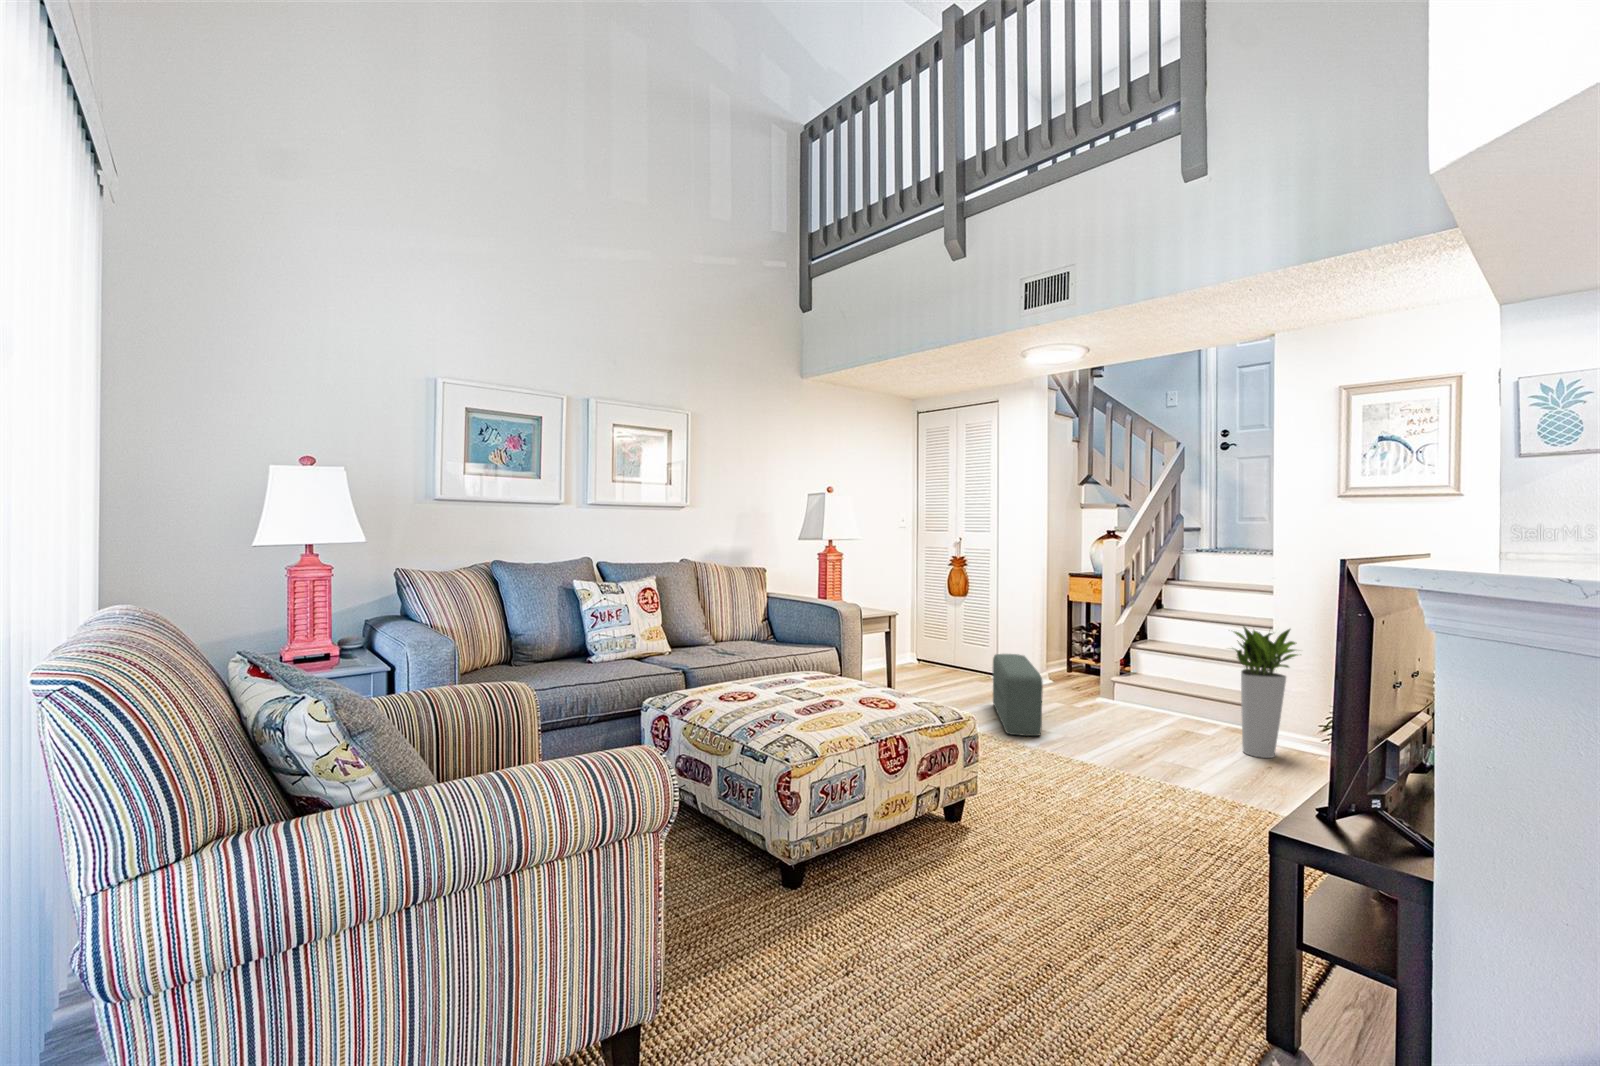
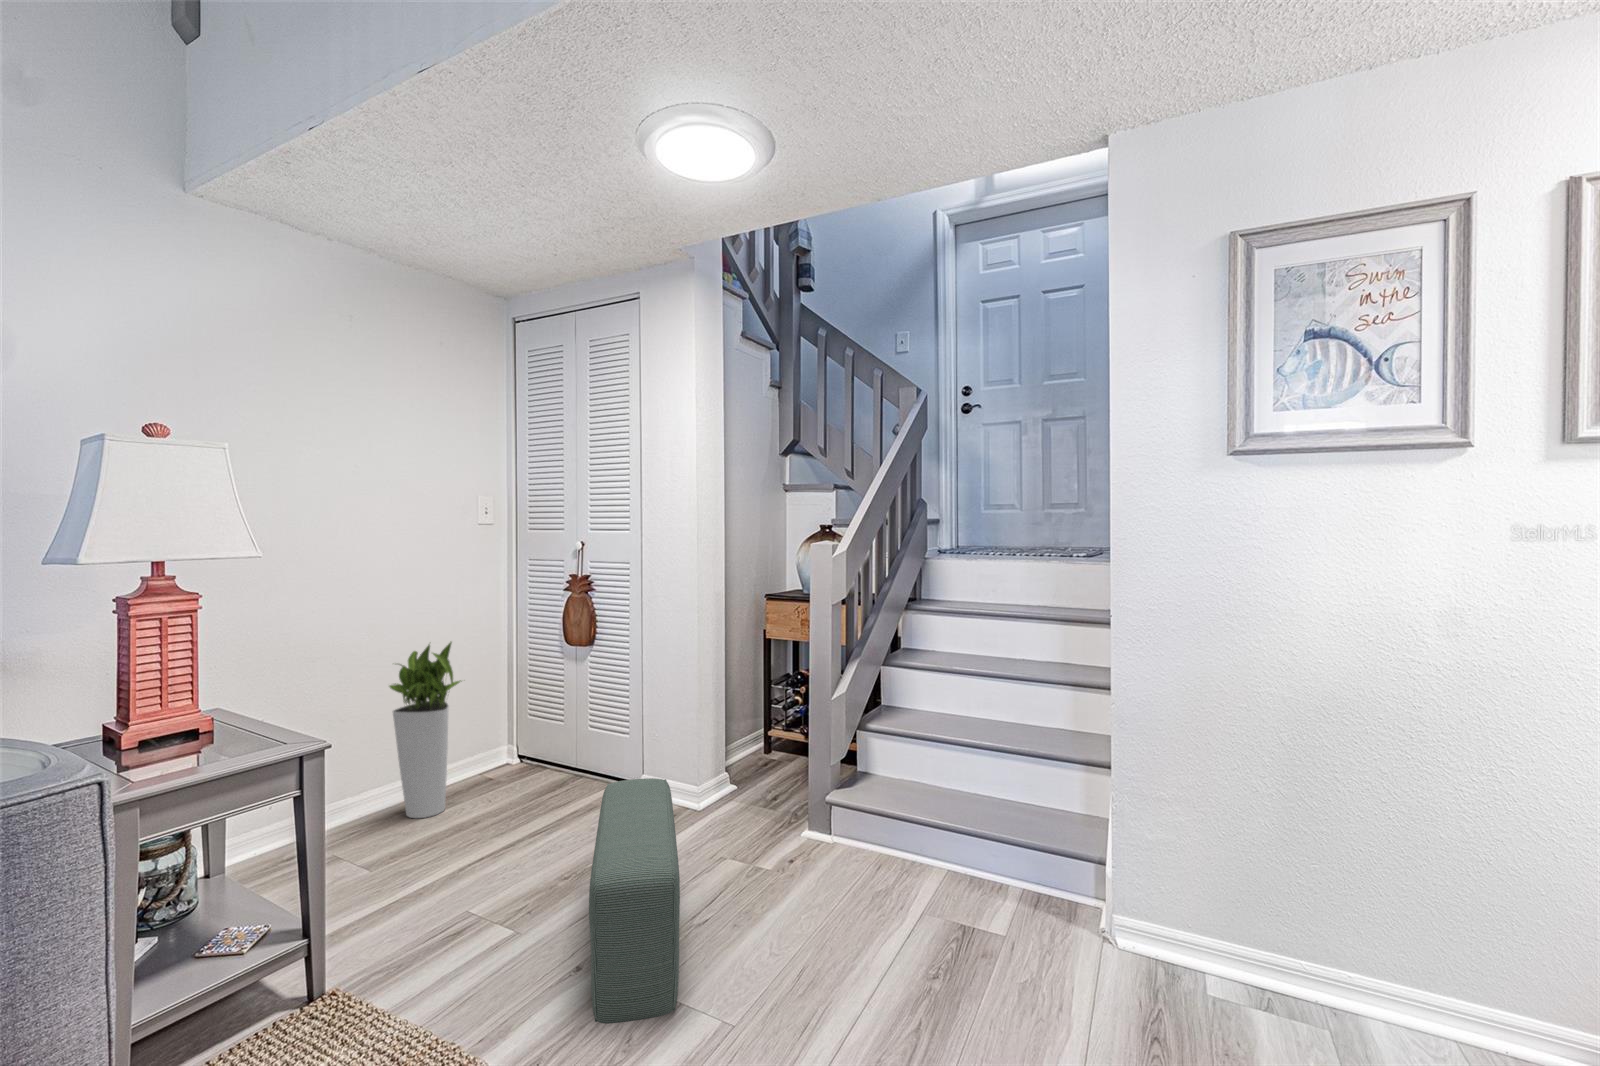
planter: present [1232,626,1298,758] -> present [389,642,461,818]

